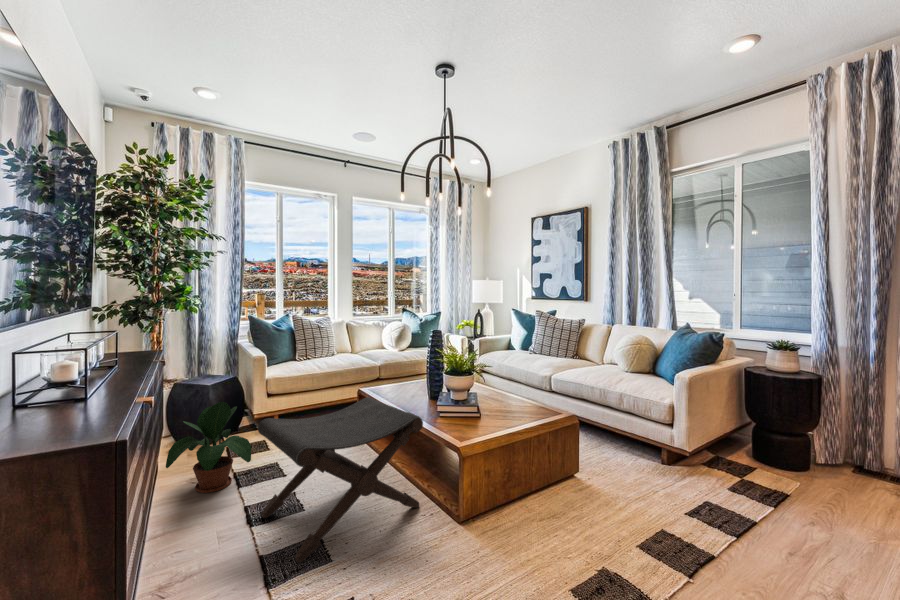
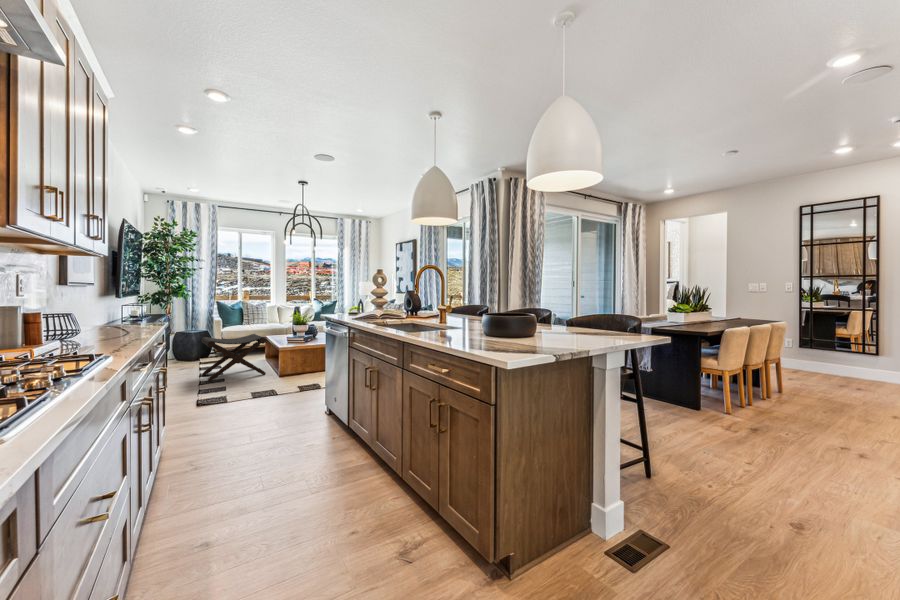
potted plant: present [166,402,251,493] -> none [167,333,205,371]

